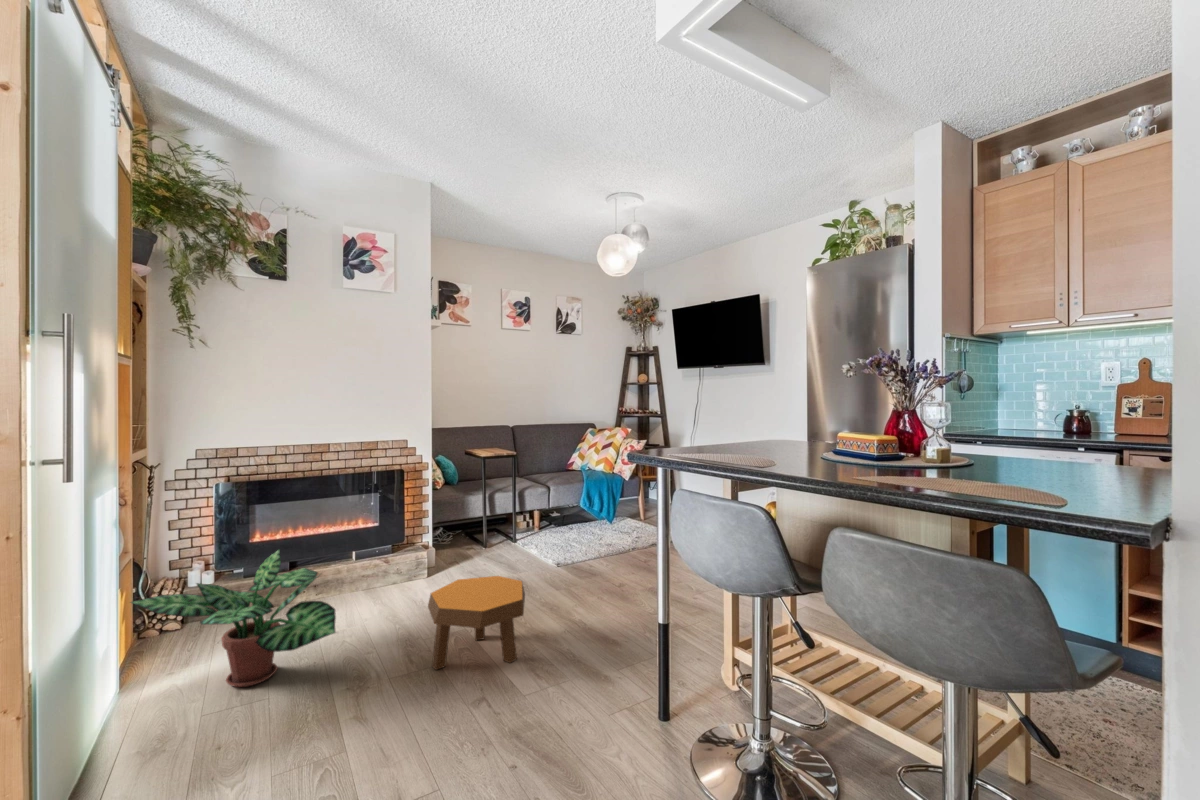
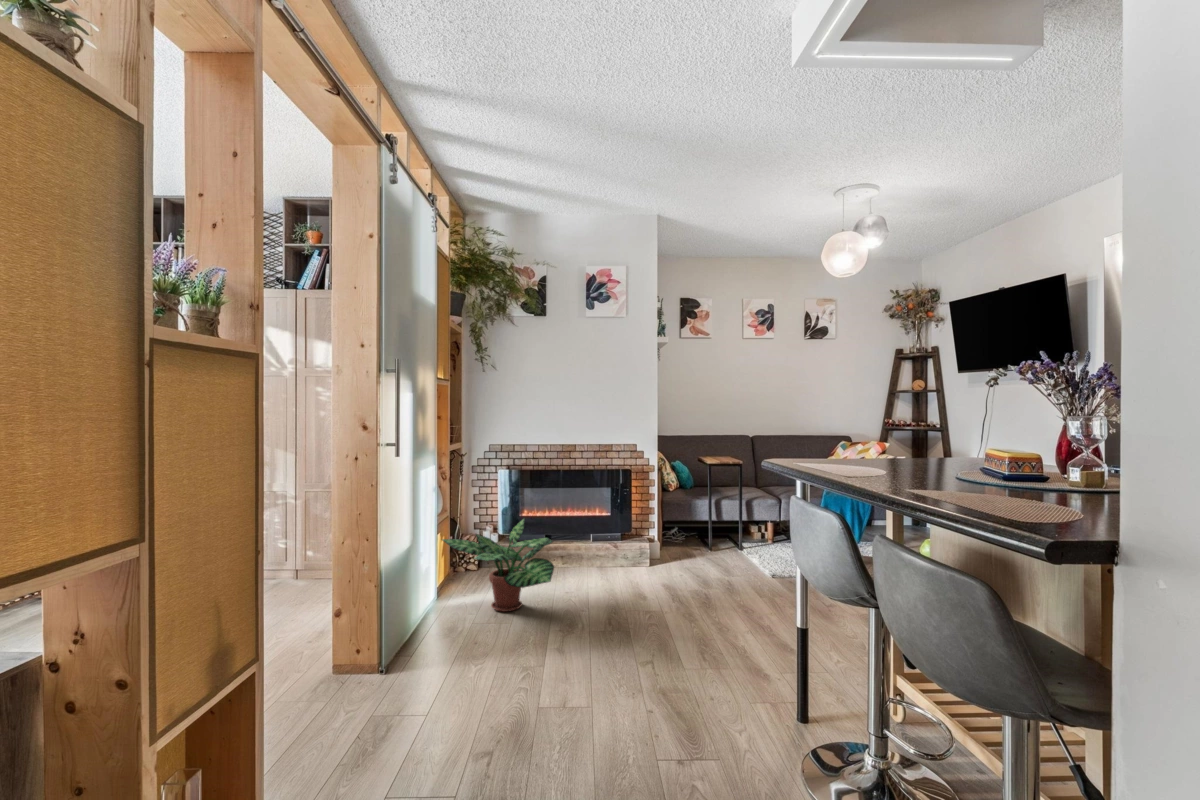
footstool: present [428,576,525,670] -> none [621,563,706,638]

